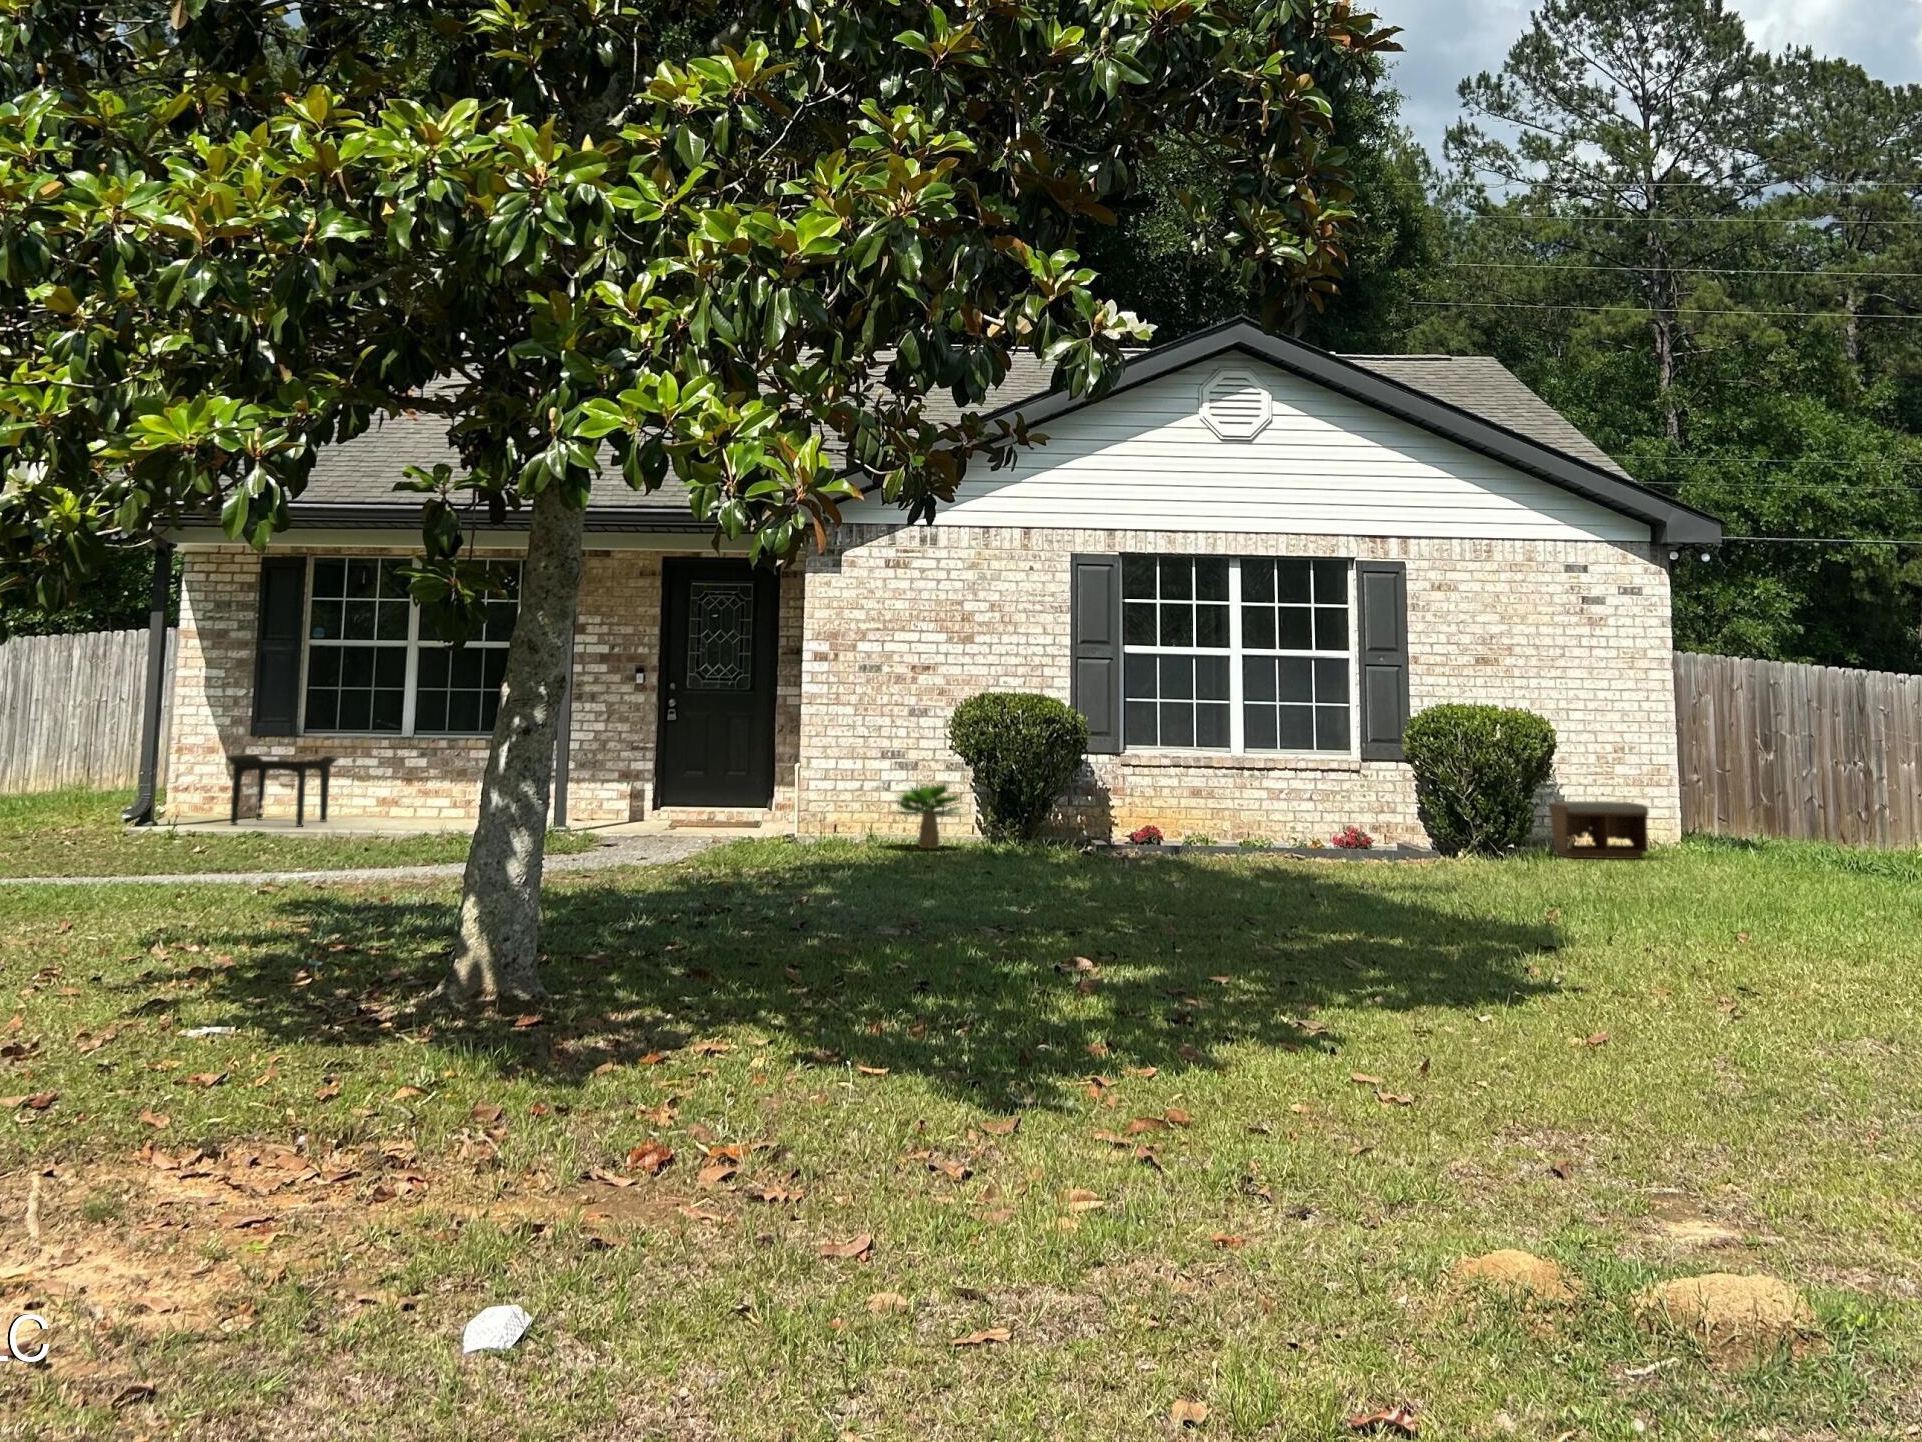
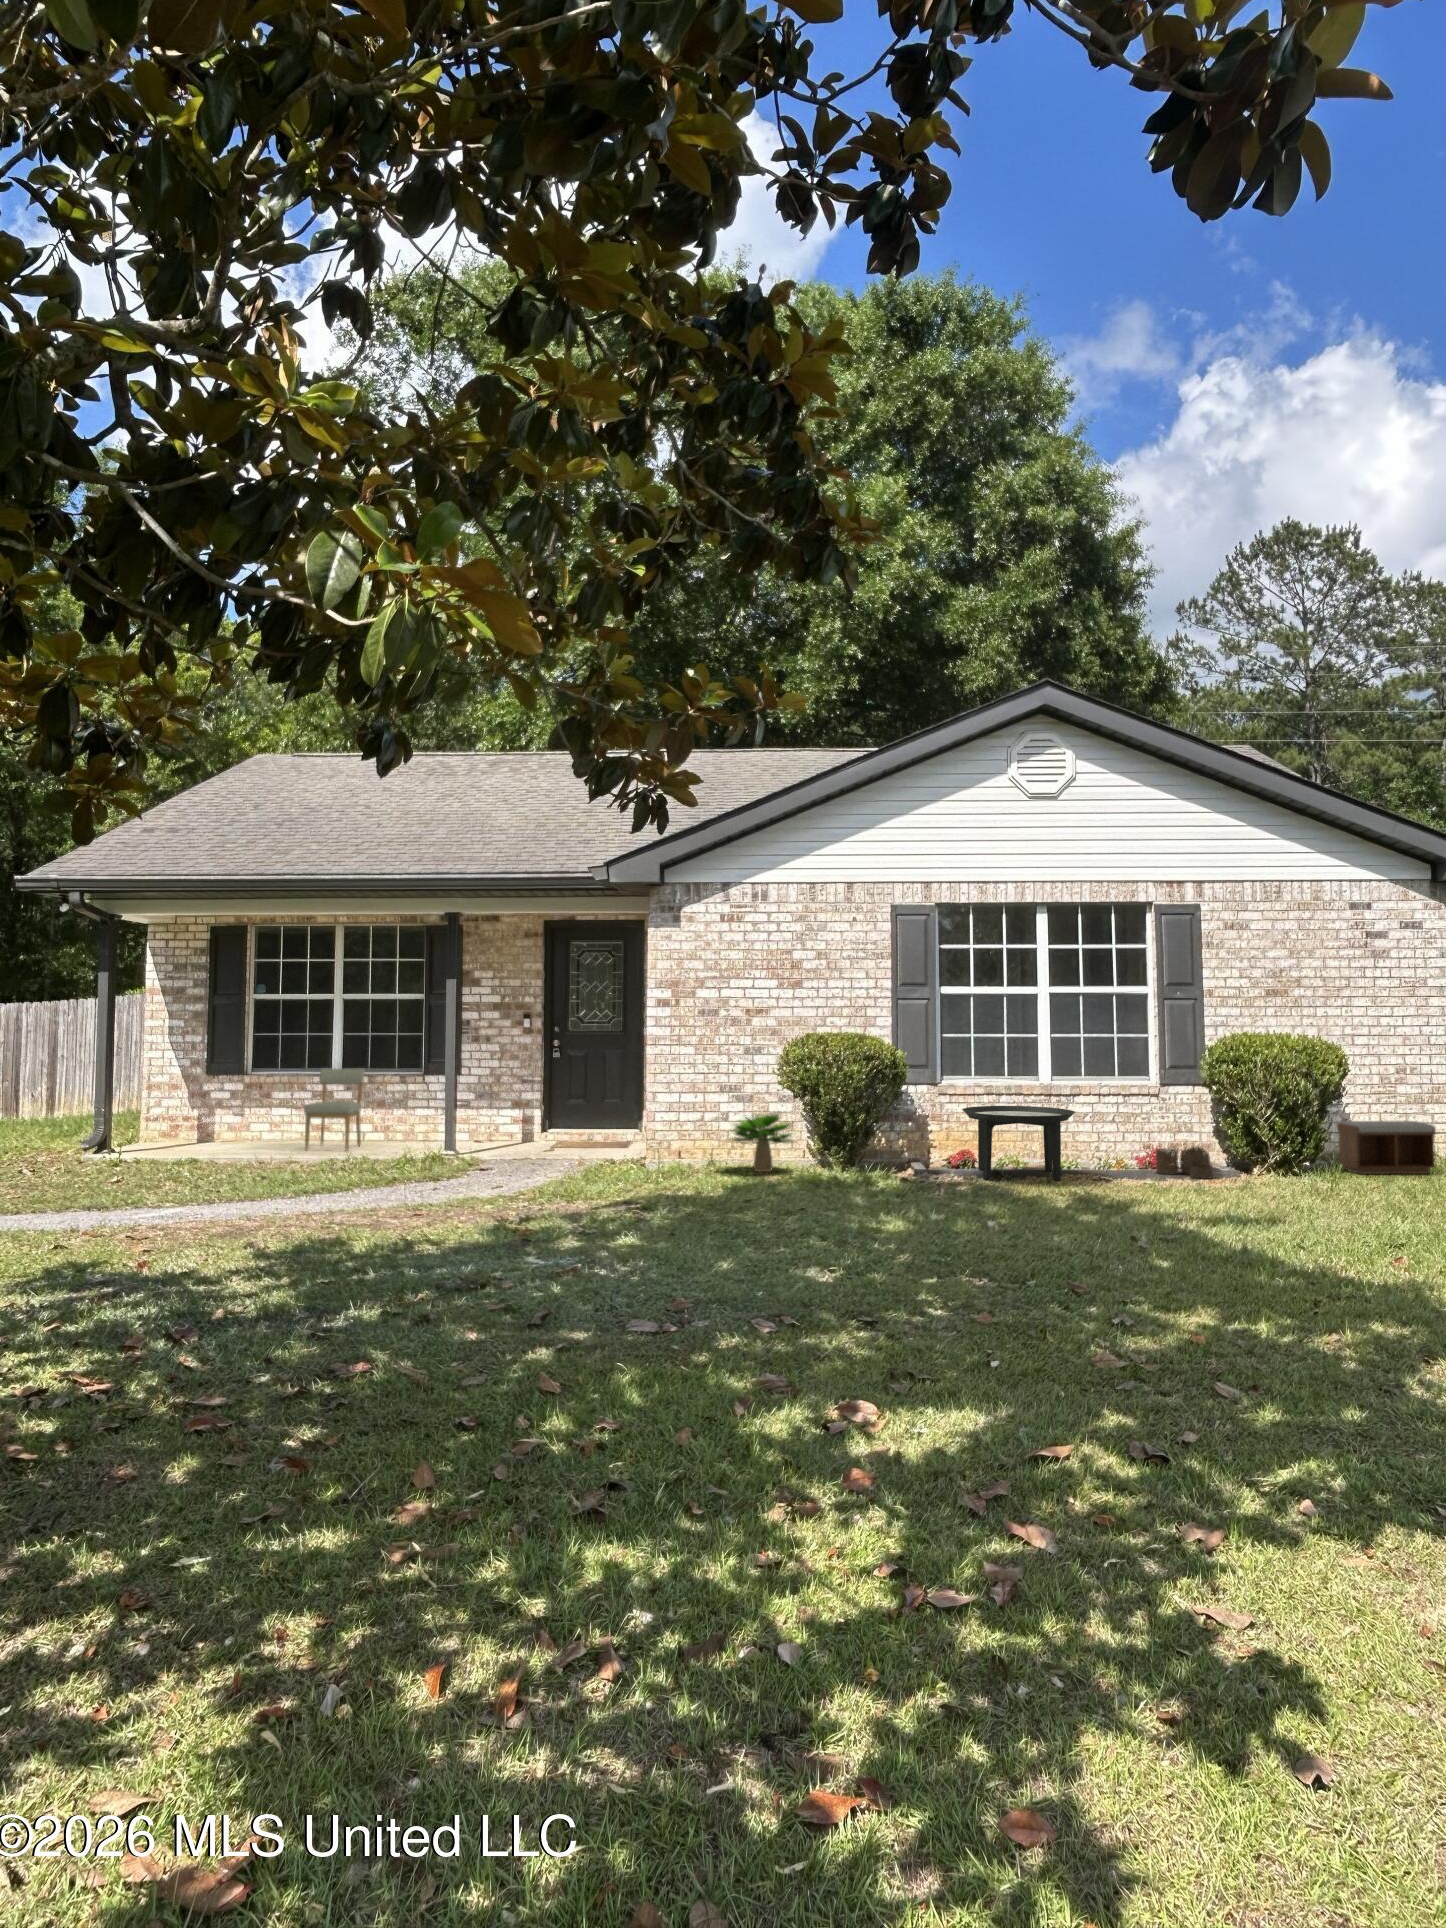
chair: none [384,729,448,826] -> present [304,1068,364,1150]
round table: present [227,754,339,827] -> present [962,1106,1075,1181]
woven basket: none [1354,824,1413,859] -> present [1156,1146,1213,1179]

